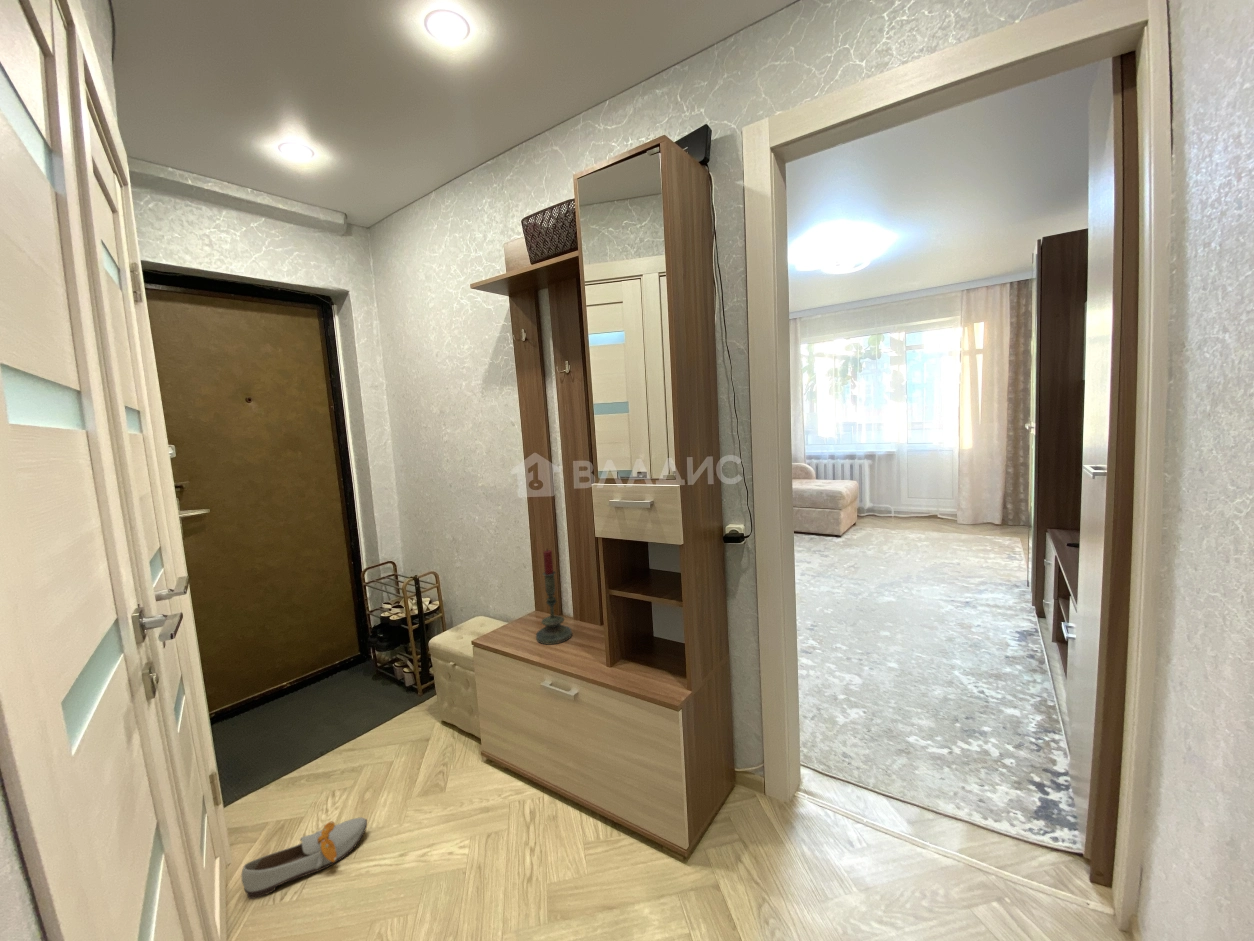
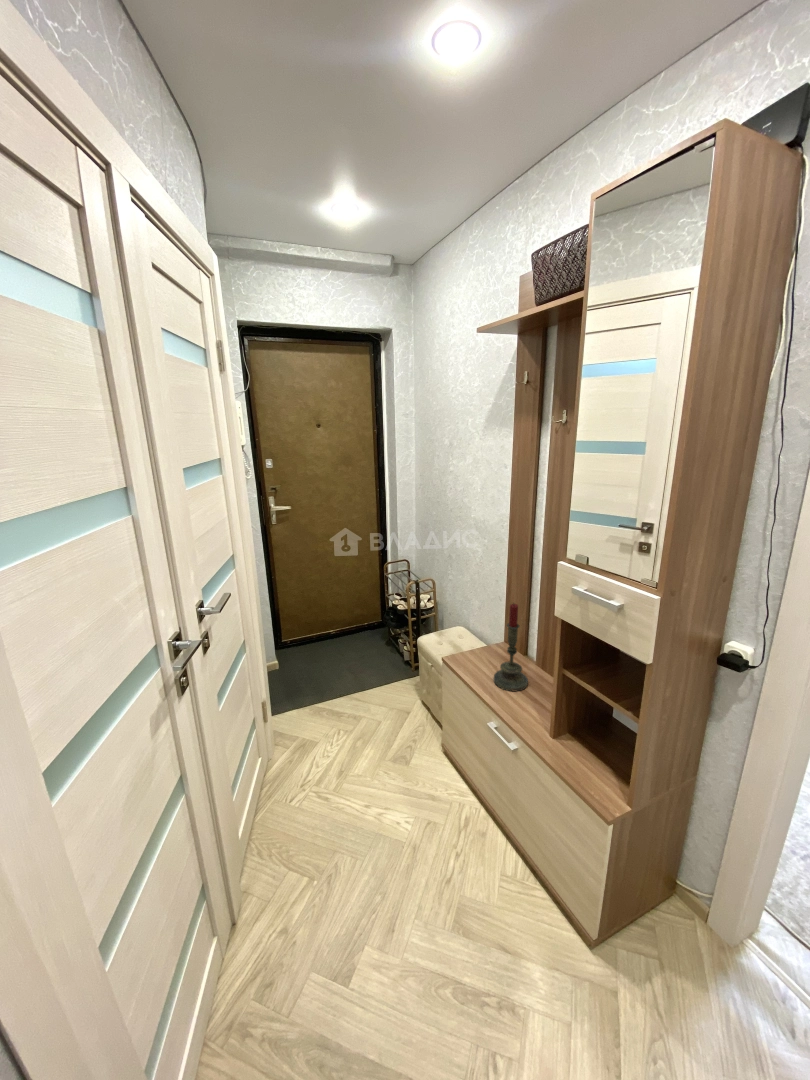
shoe: present [242,817,367,899] -> none [278,756,353,788]

